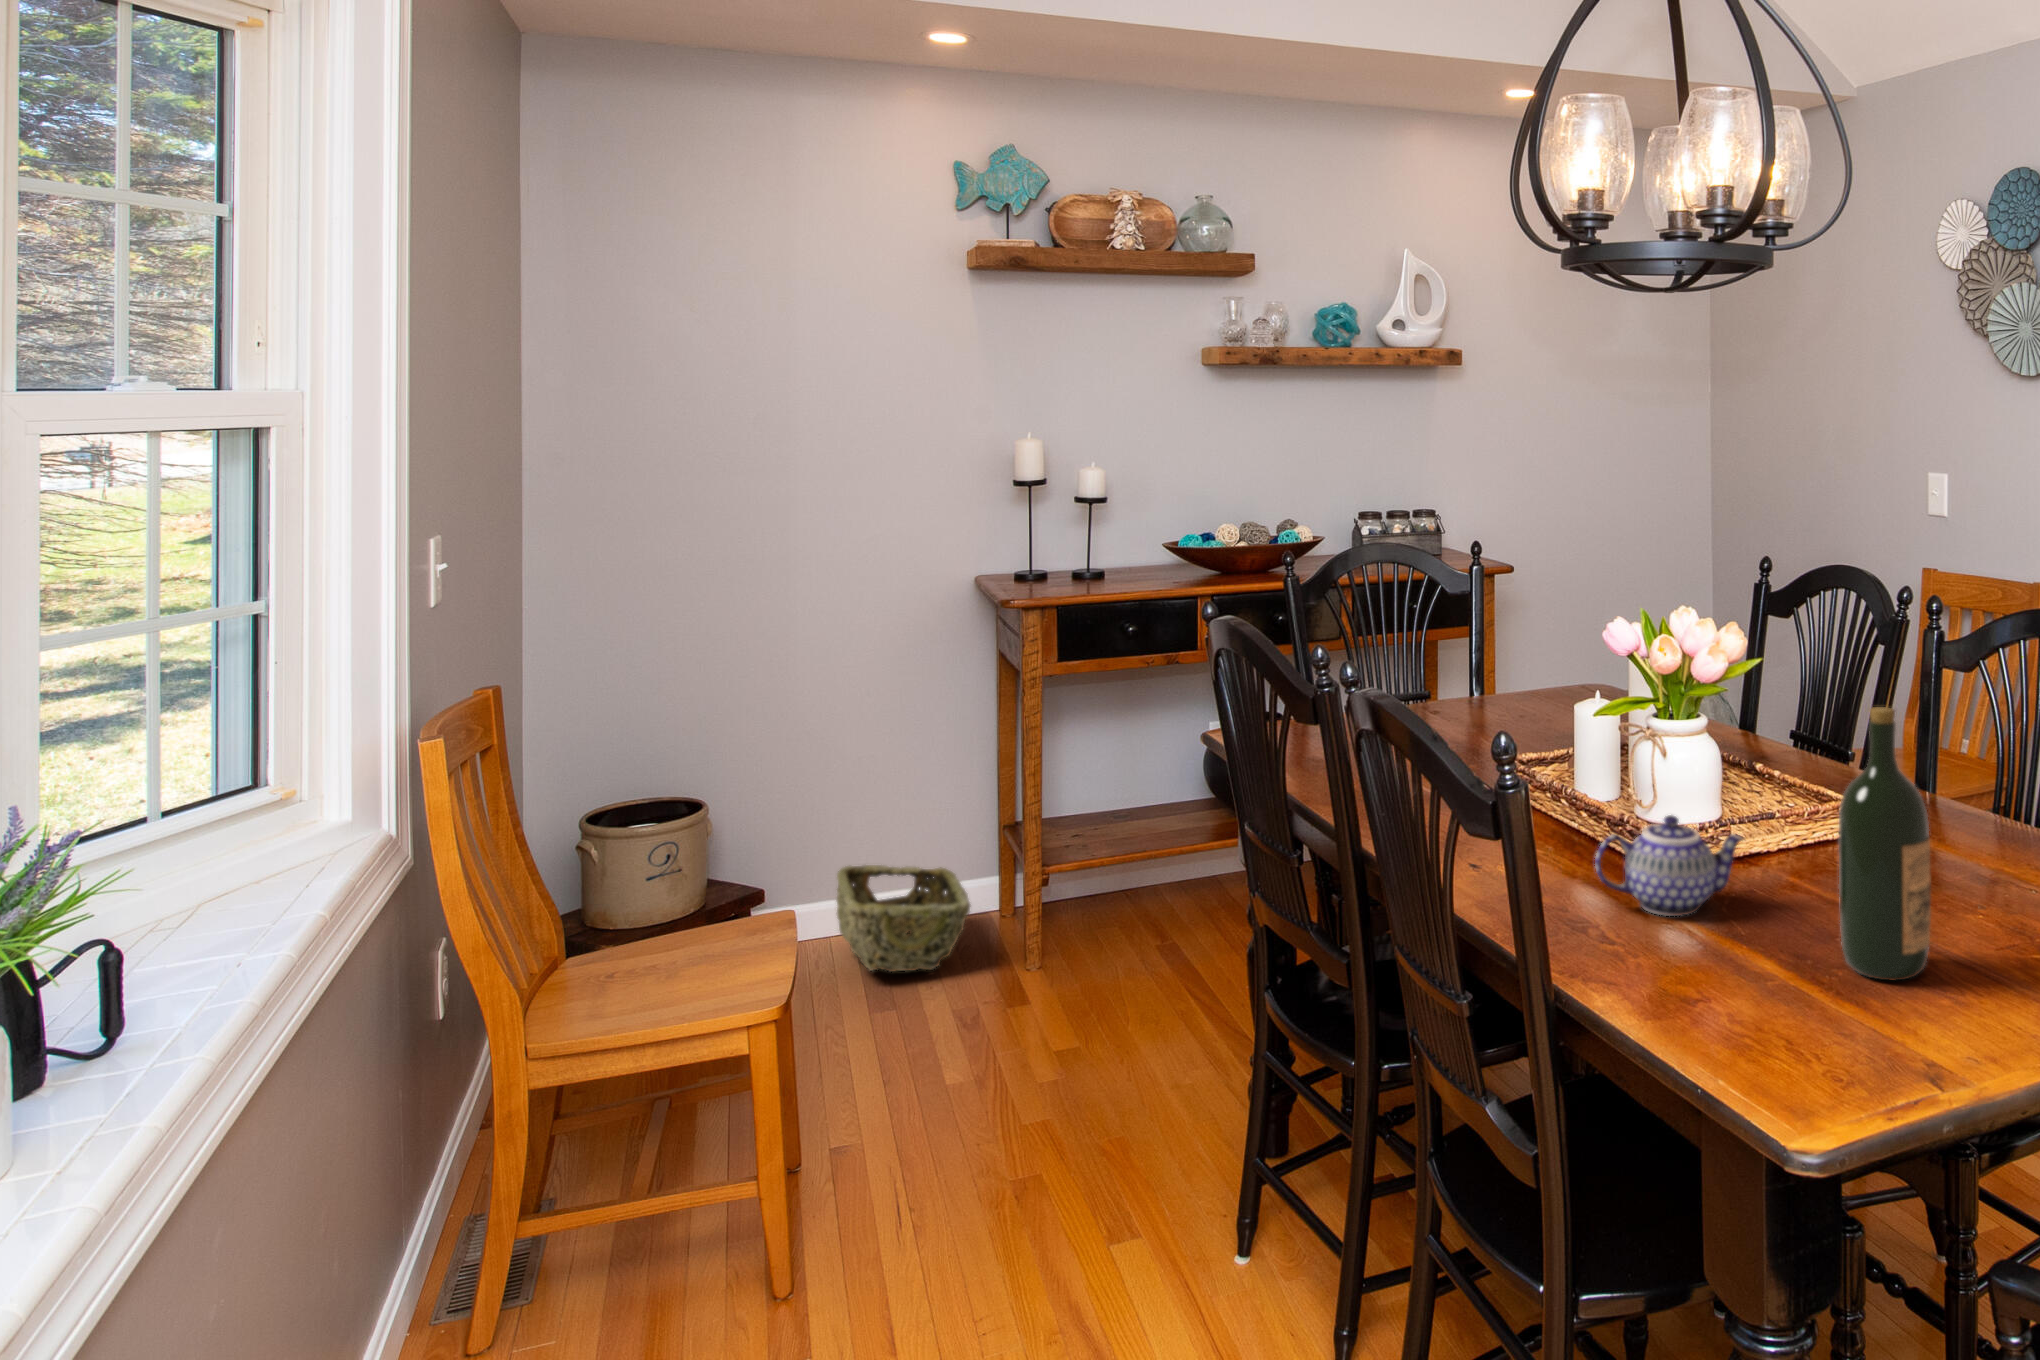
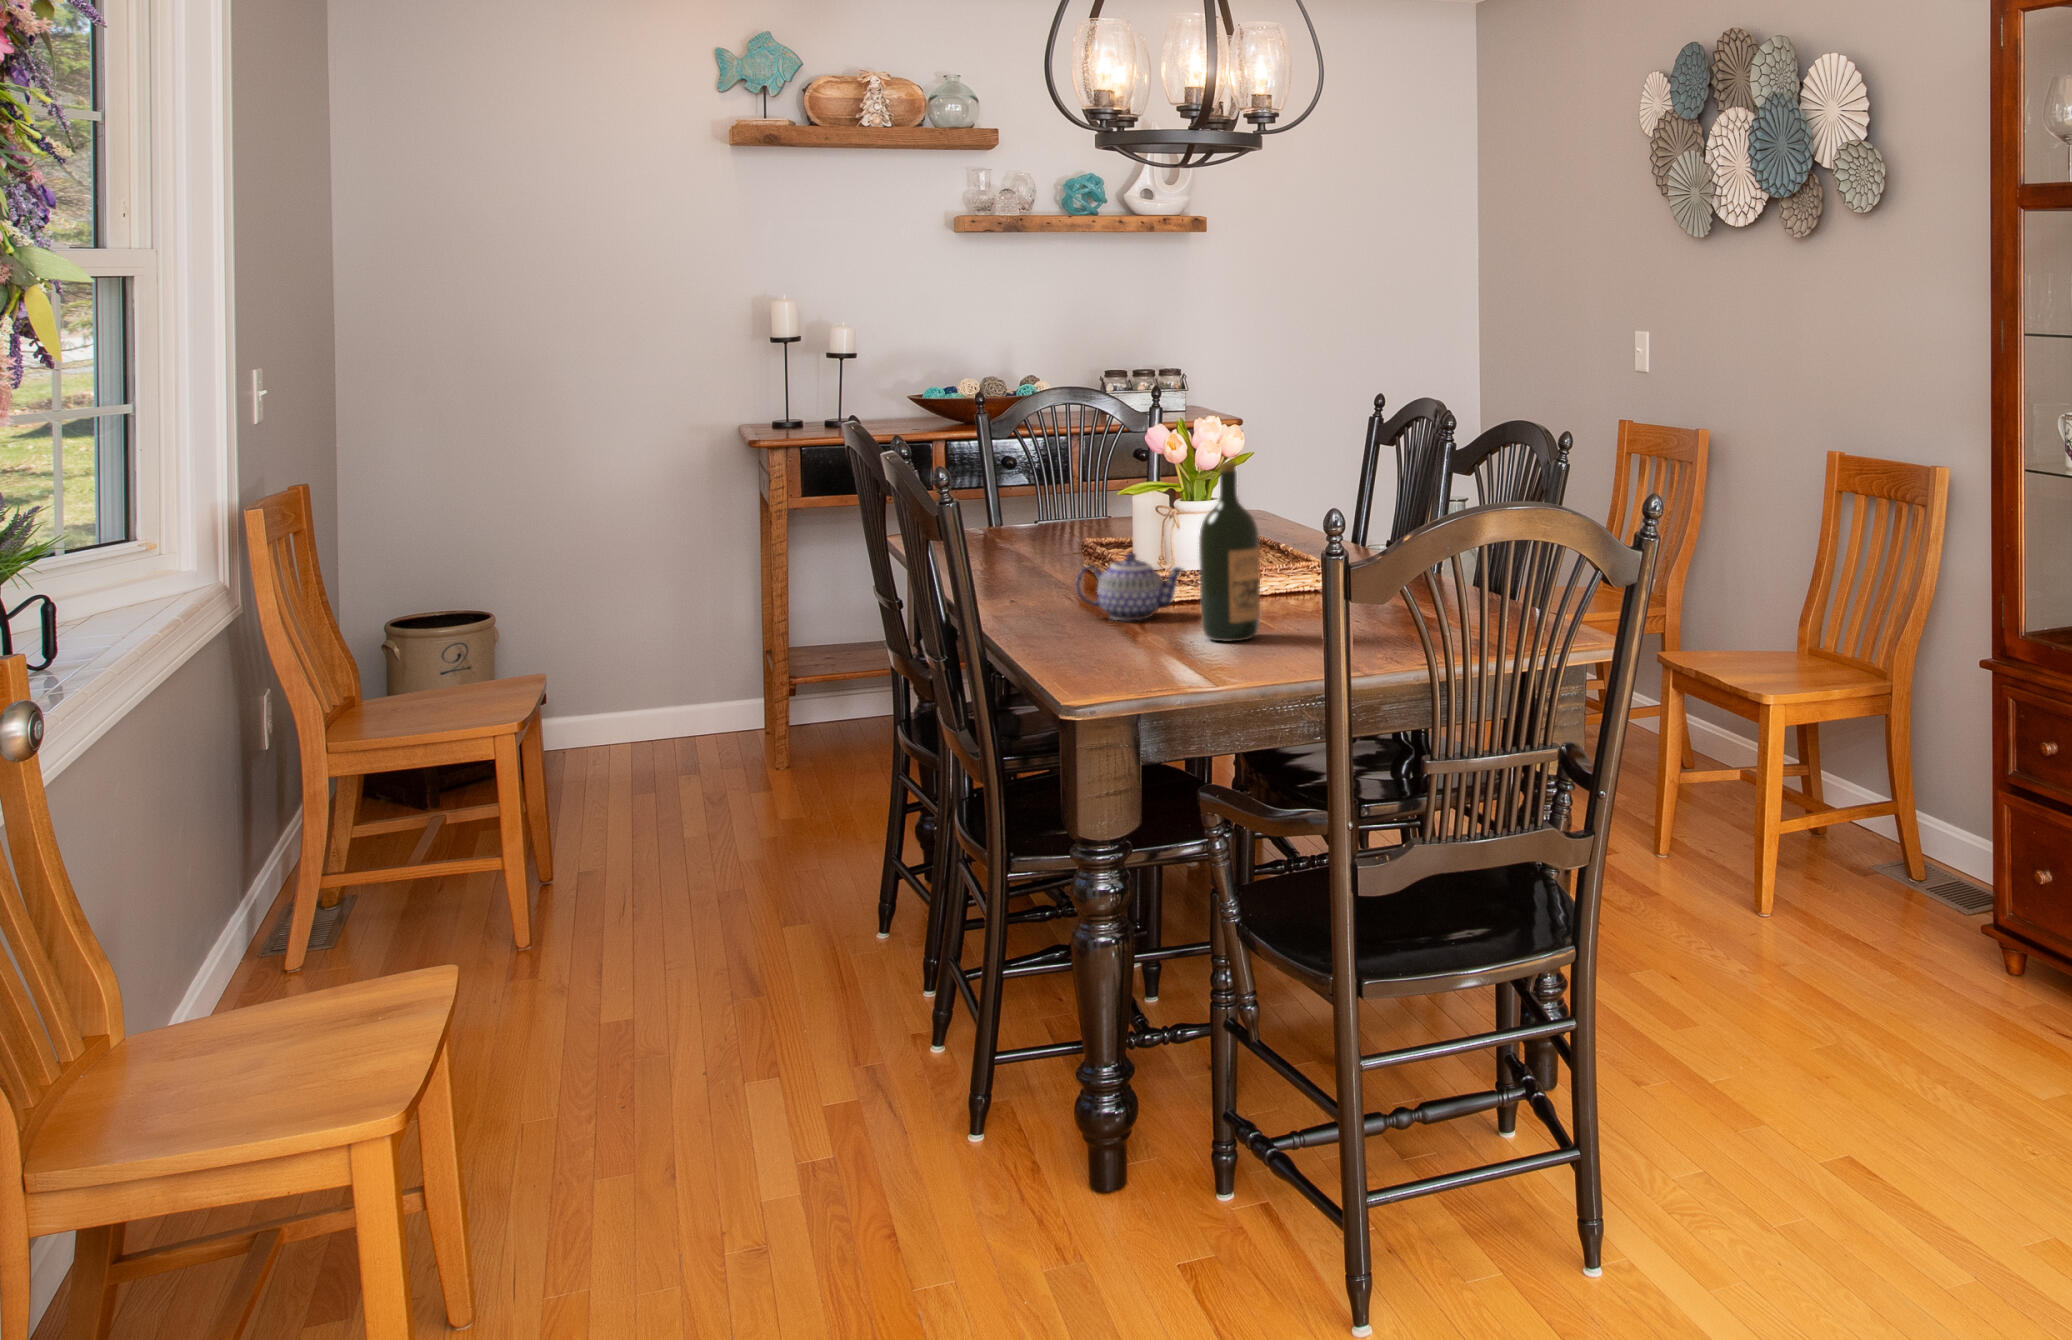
woven basket: present [837,865,971,971] -> none [614,692,730,778]

